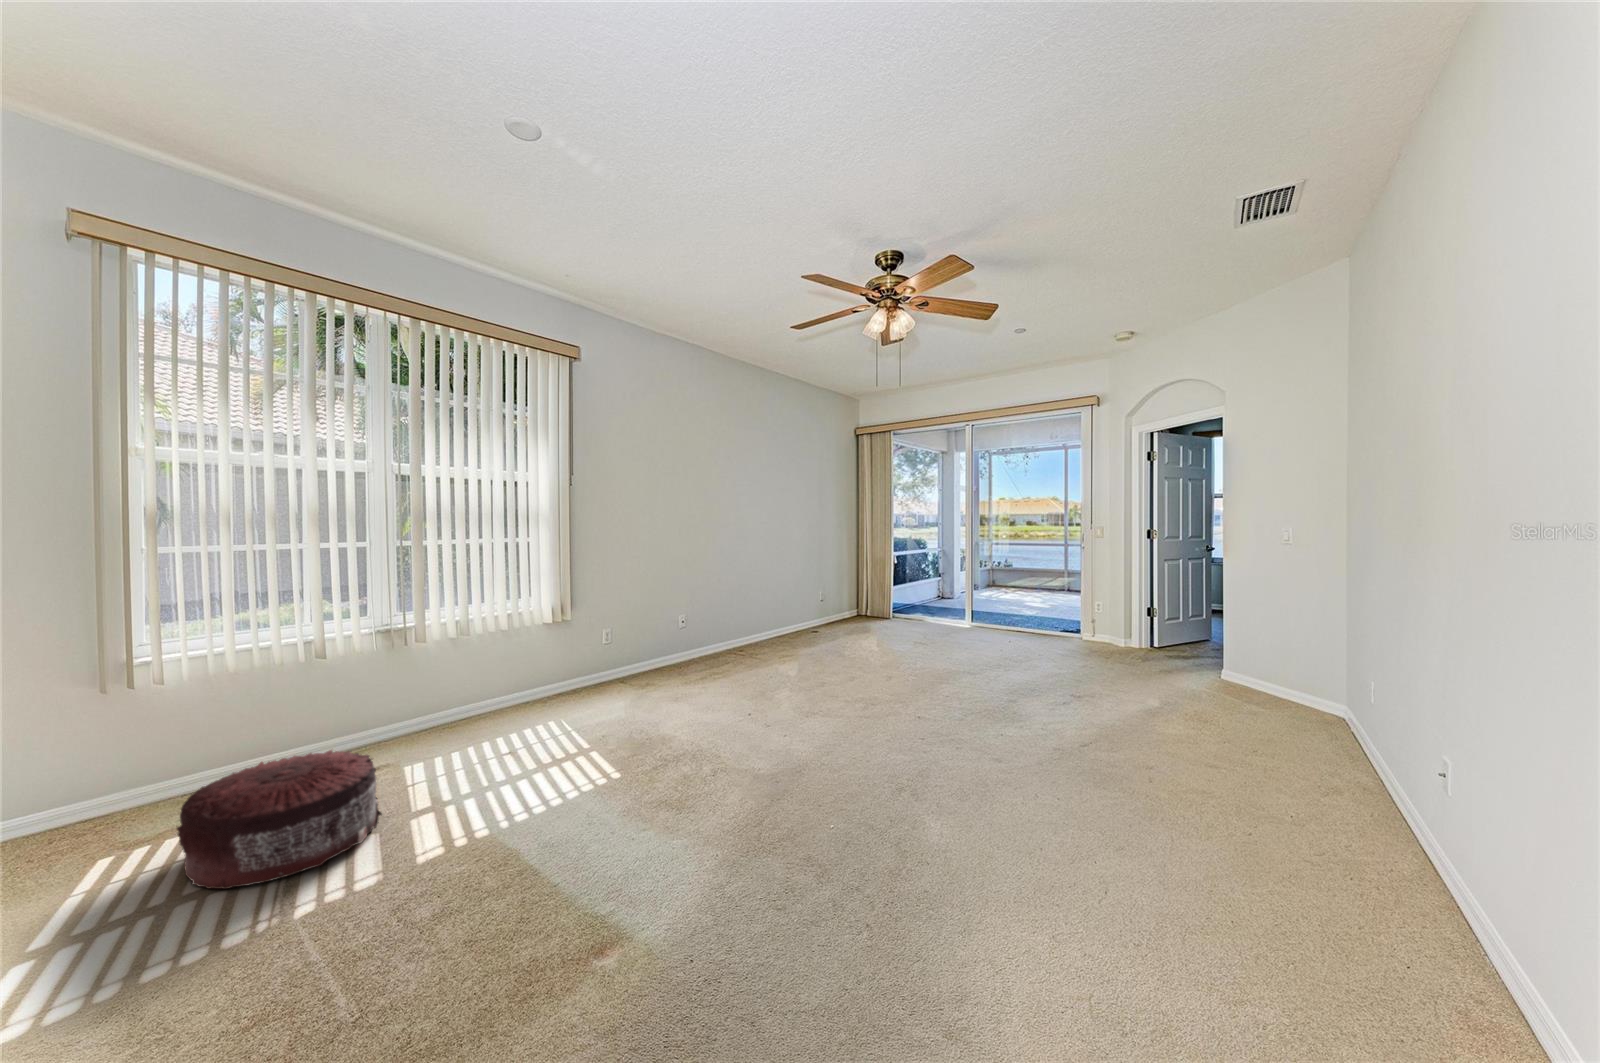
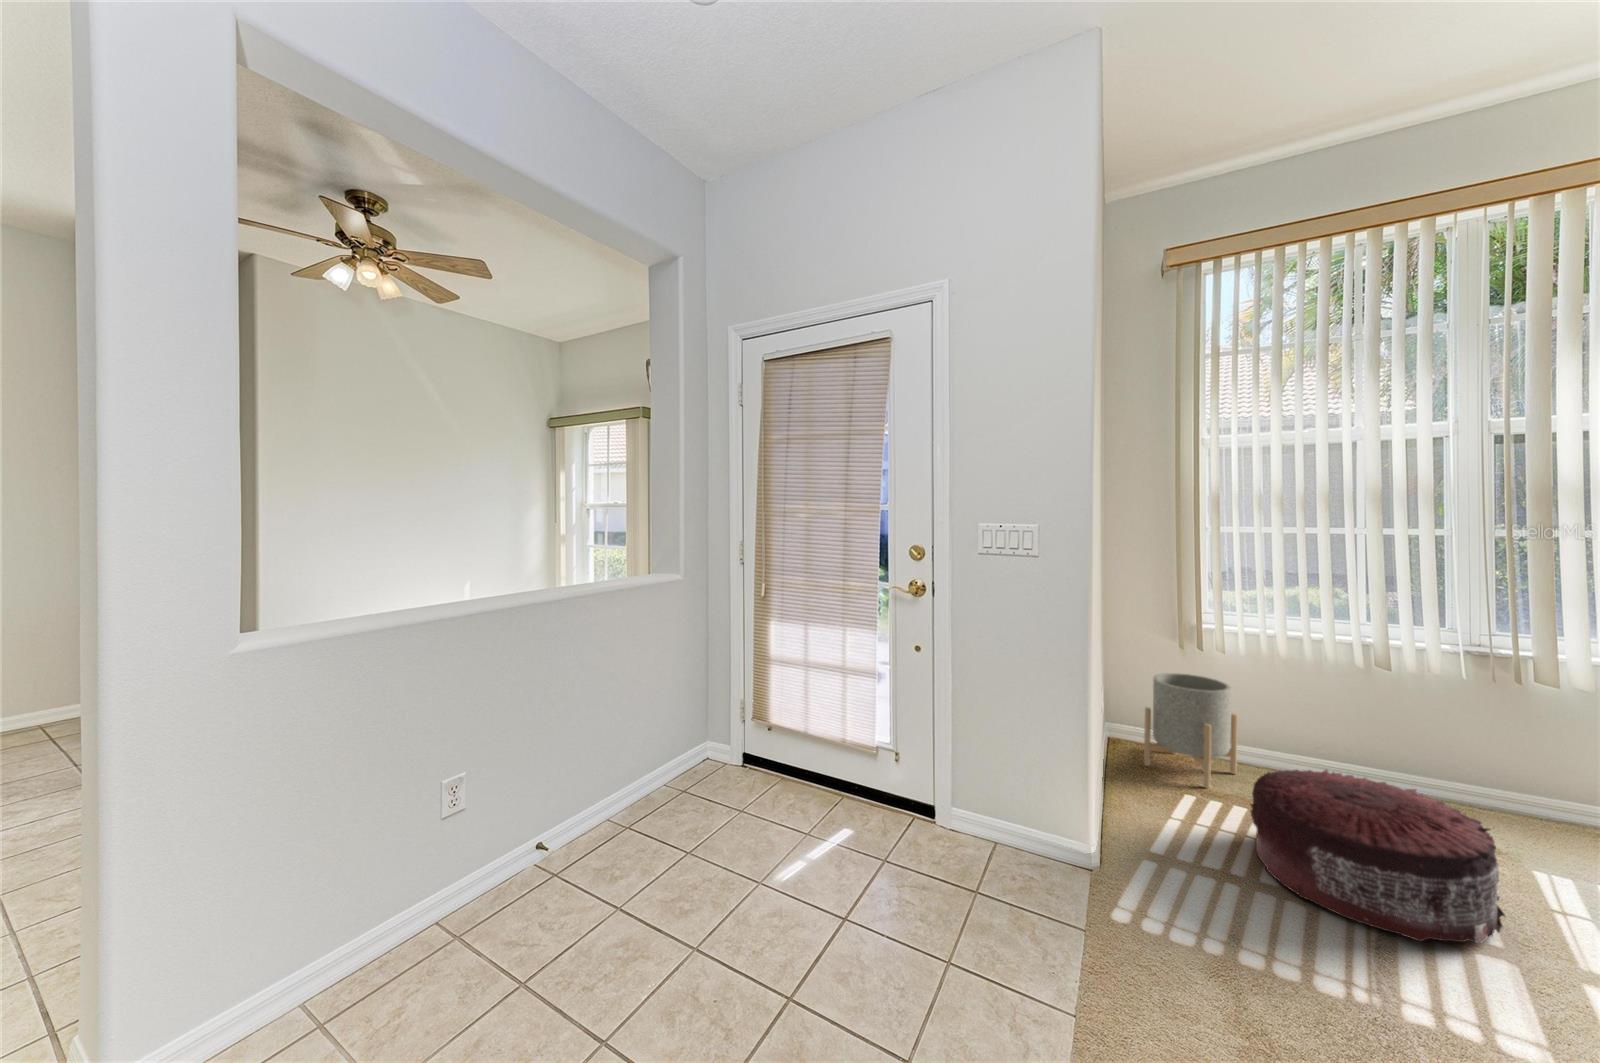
planter: none [38,711,179,847] -> present [1144,673,1238,788]

